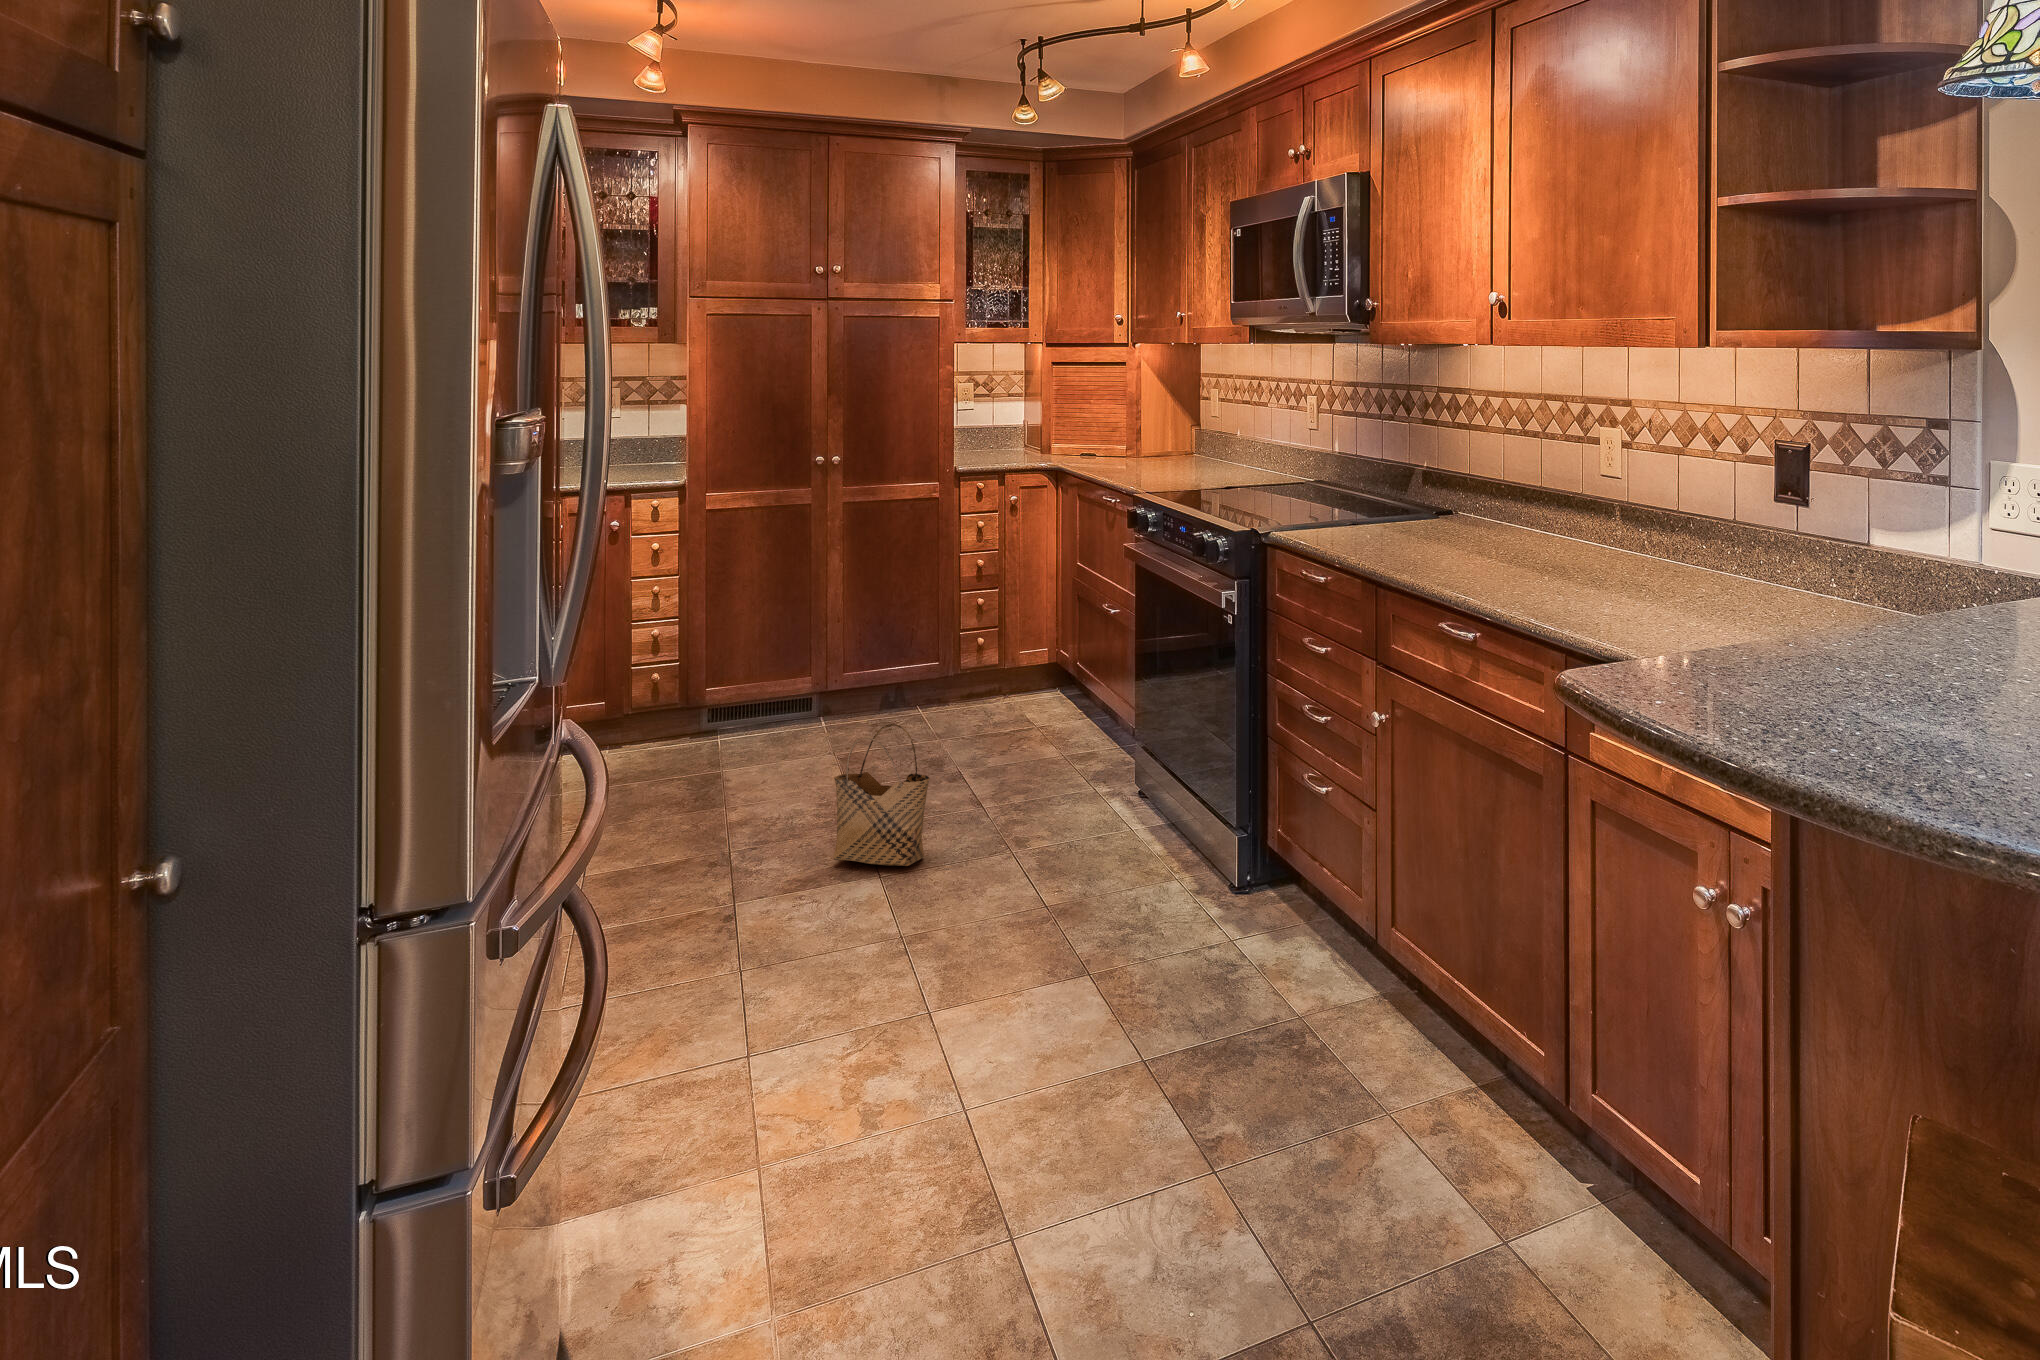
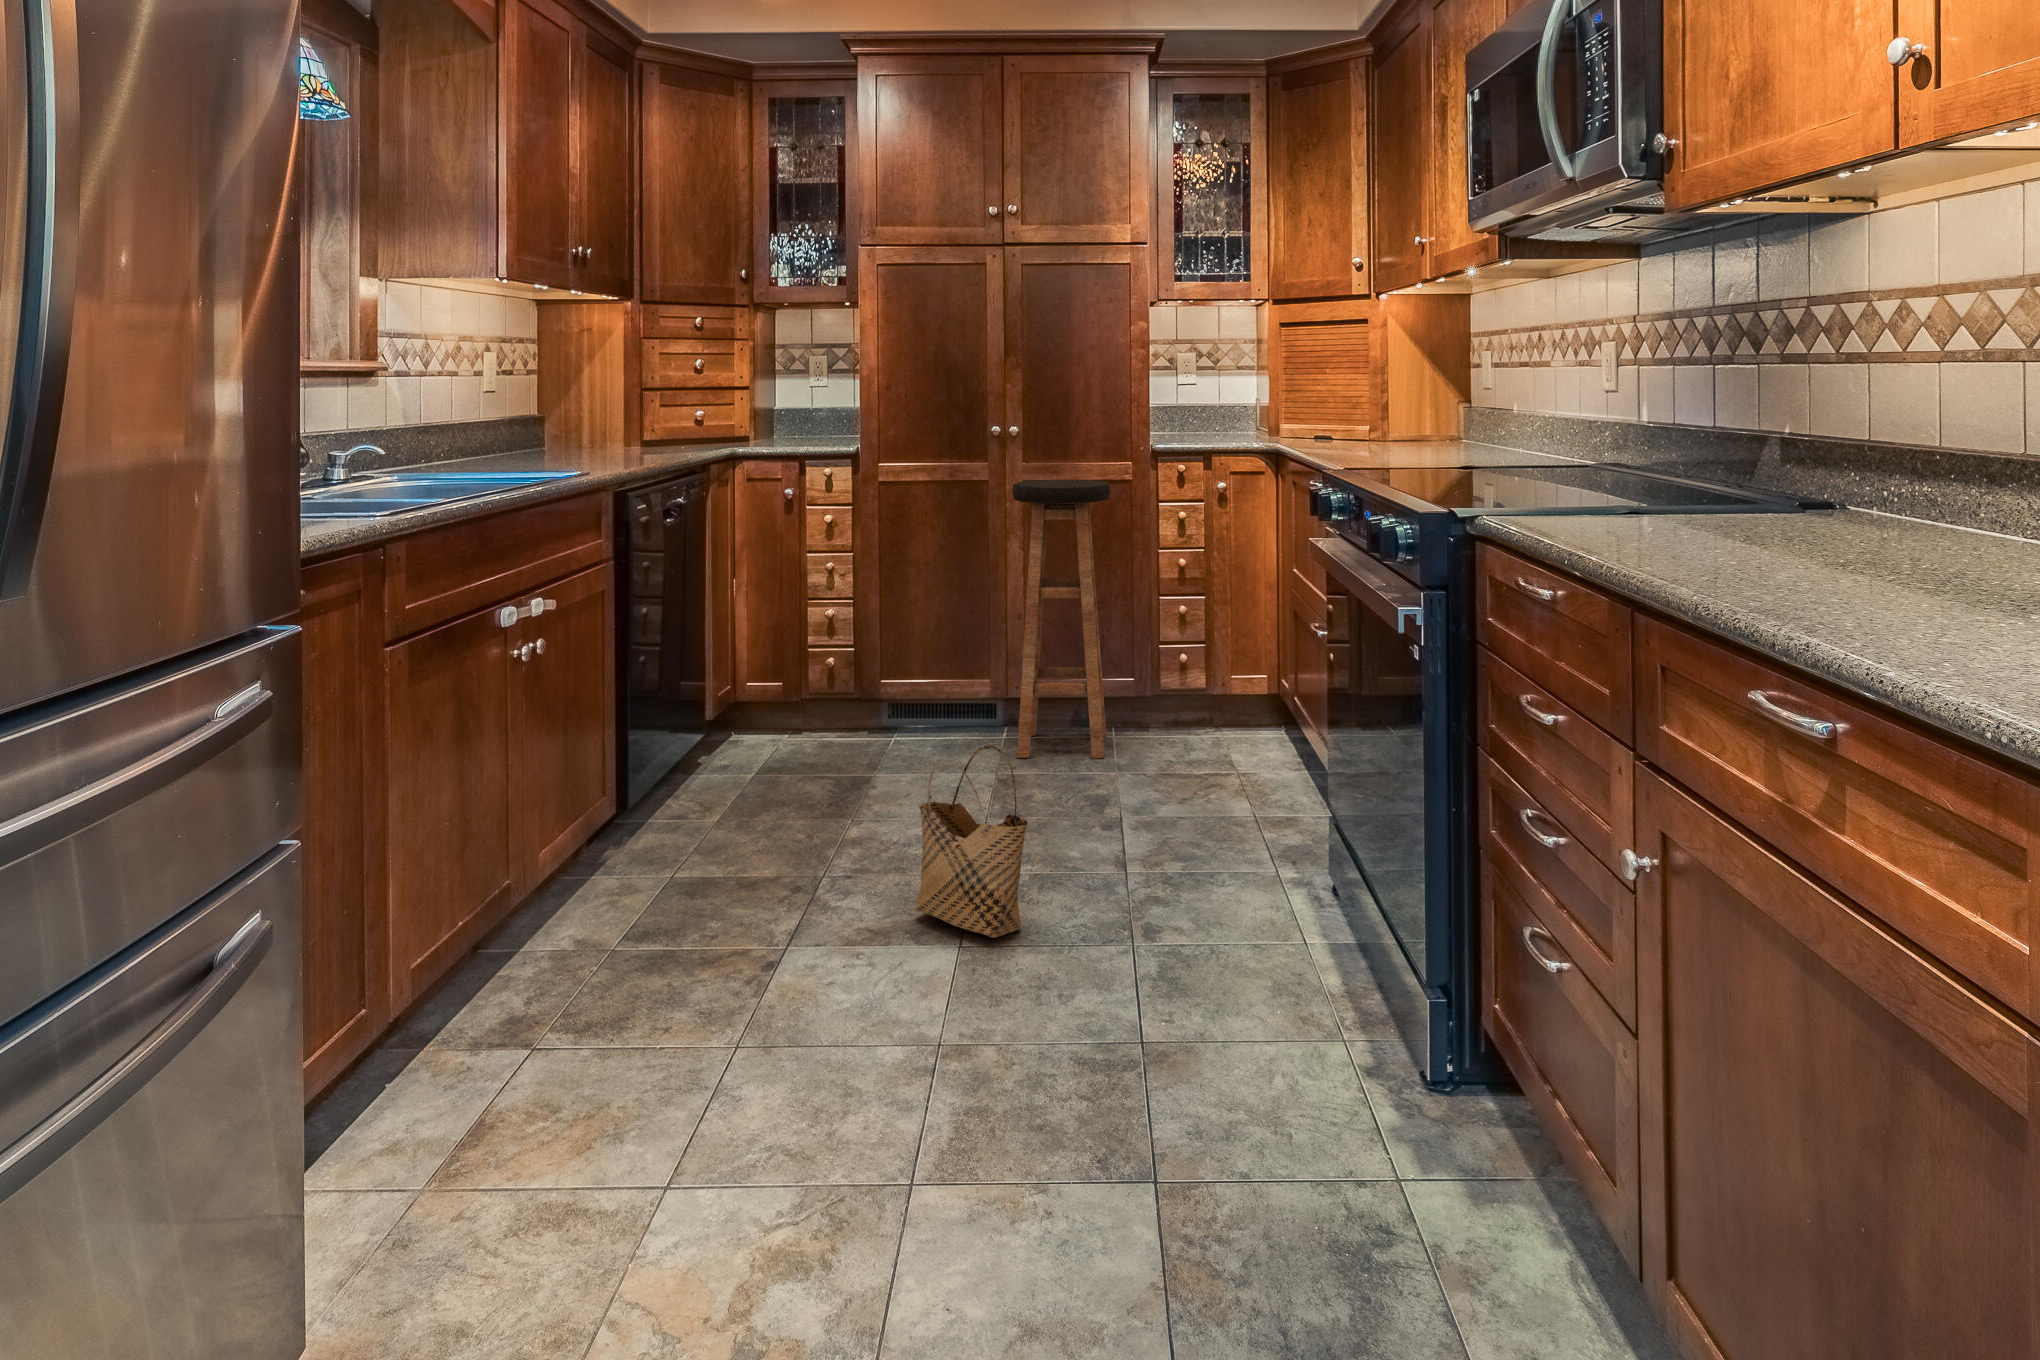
bar stool: none [842,501,929,739] -> present [1012,480,1110,758]

